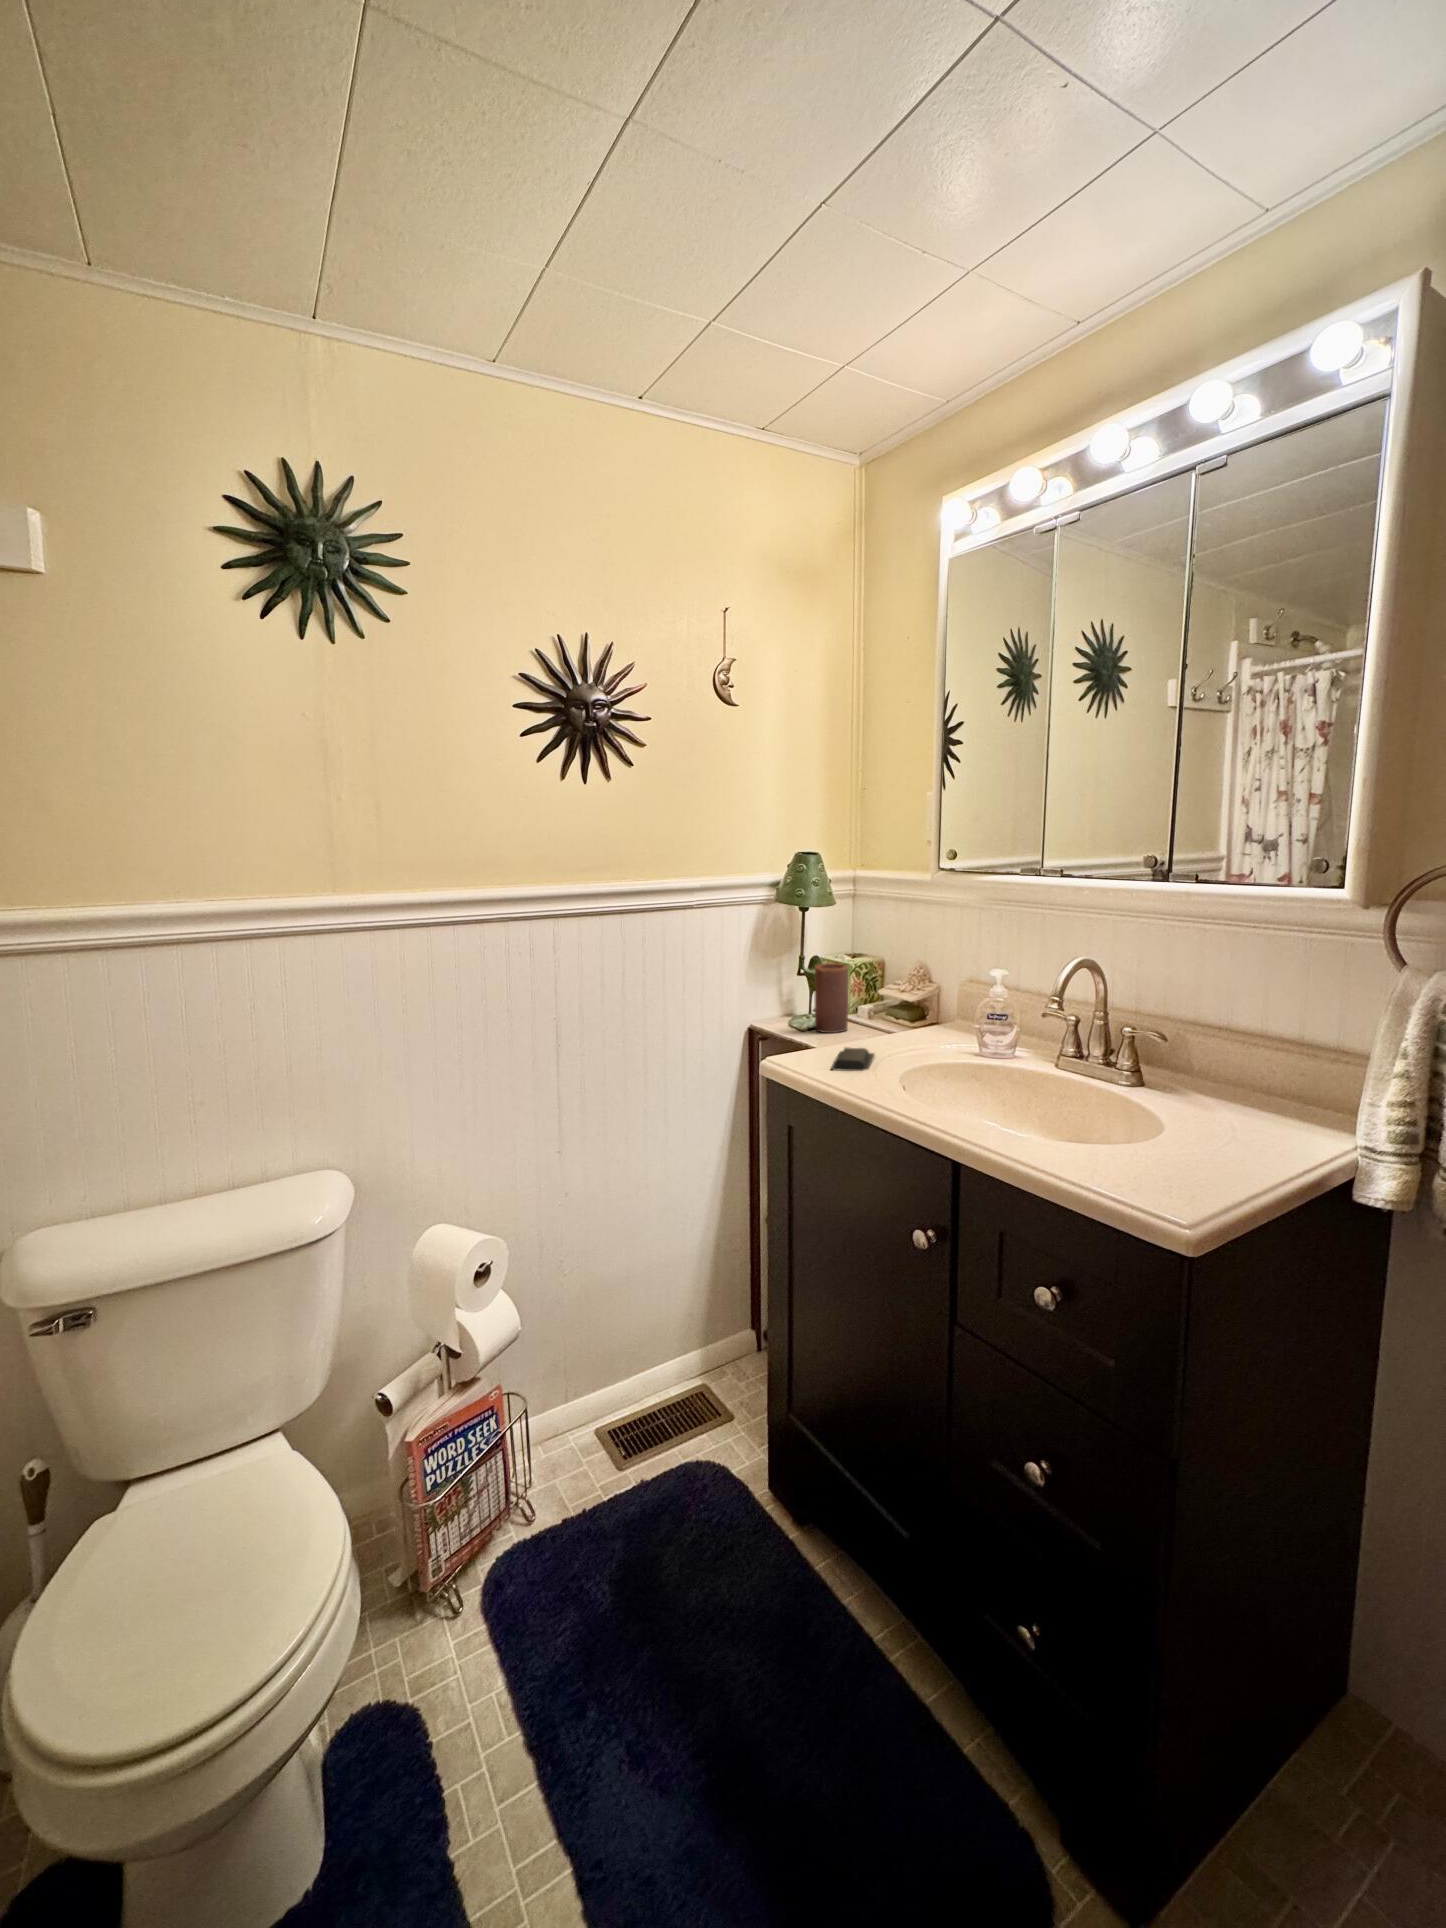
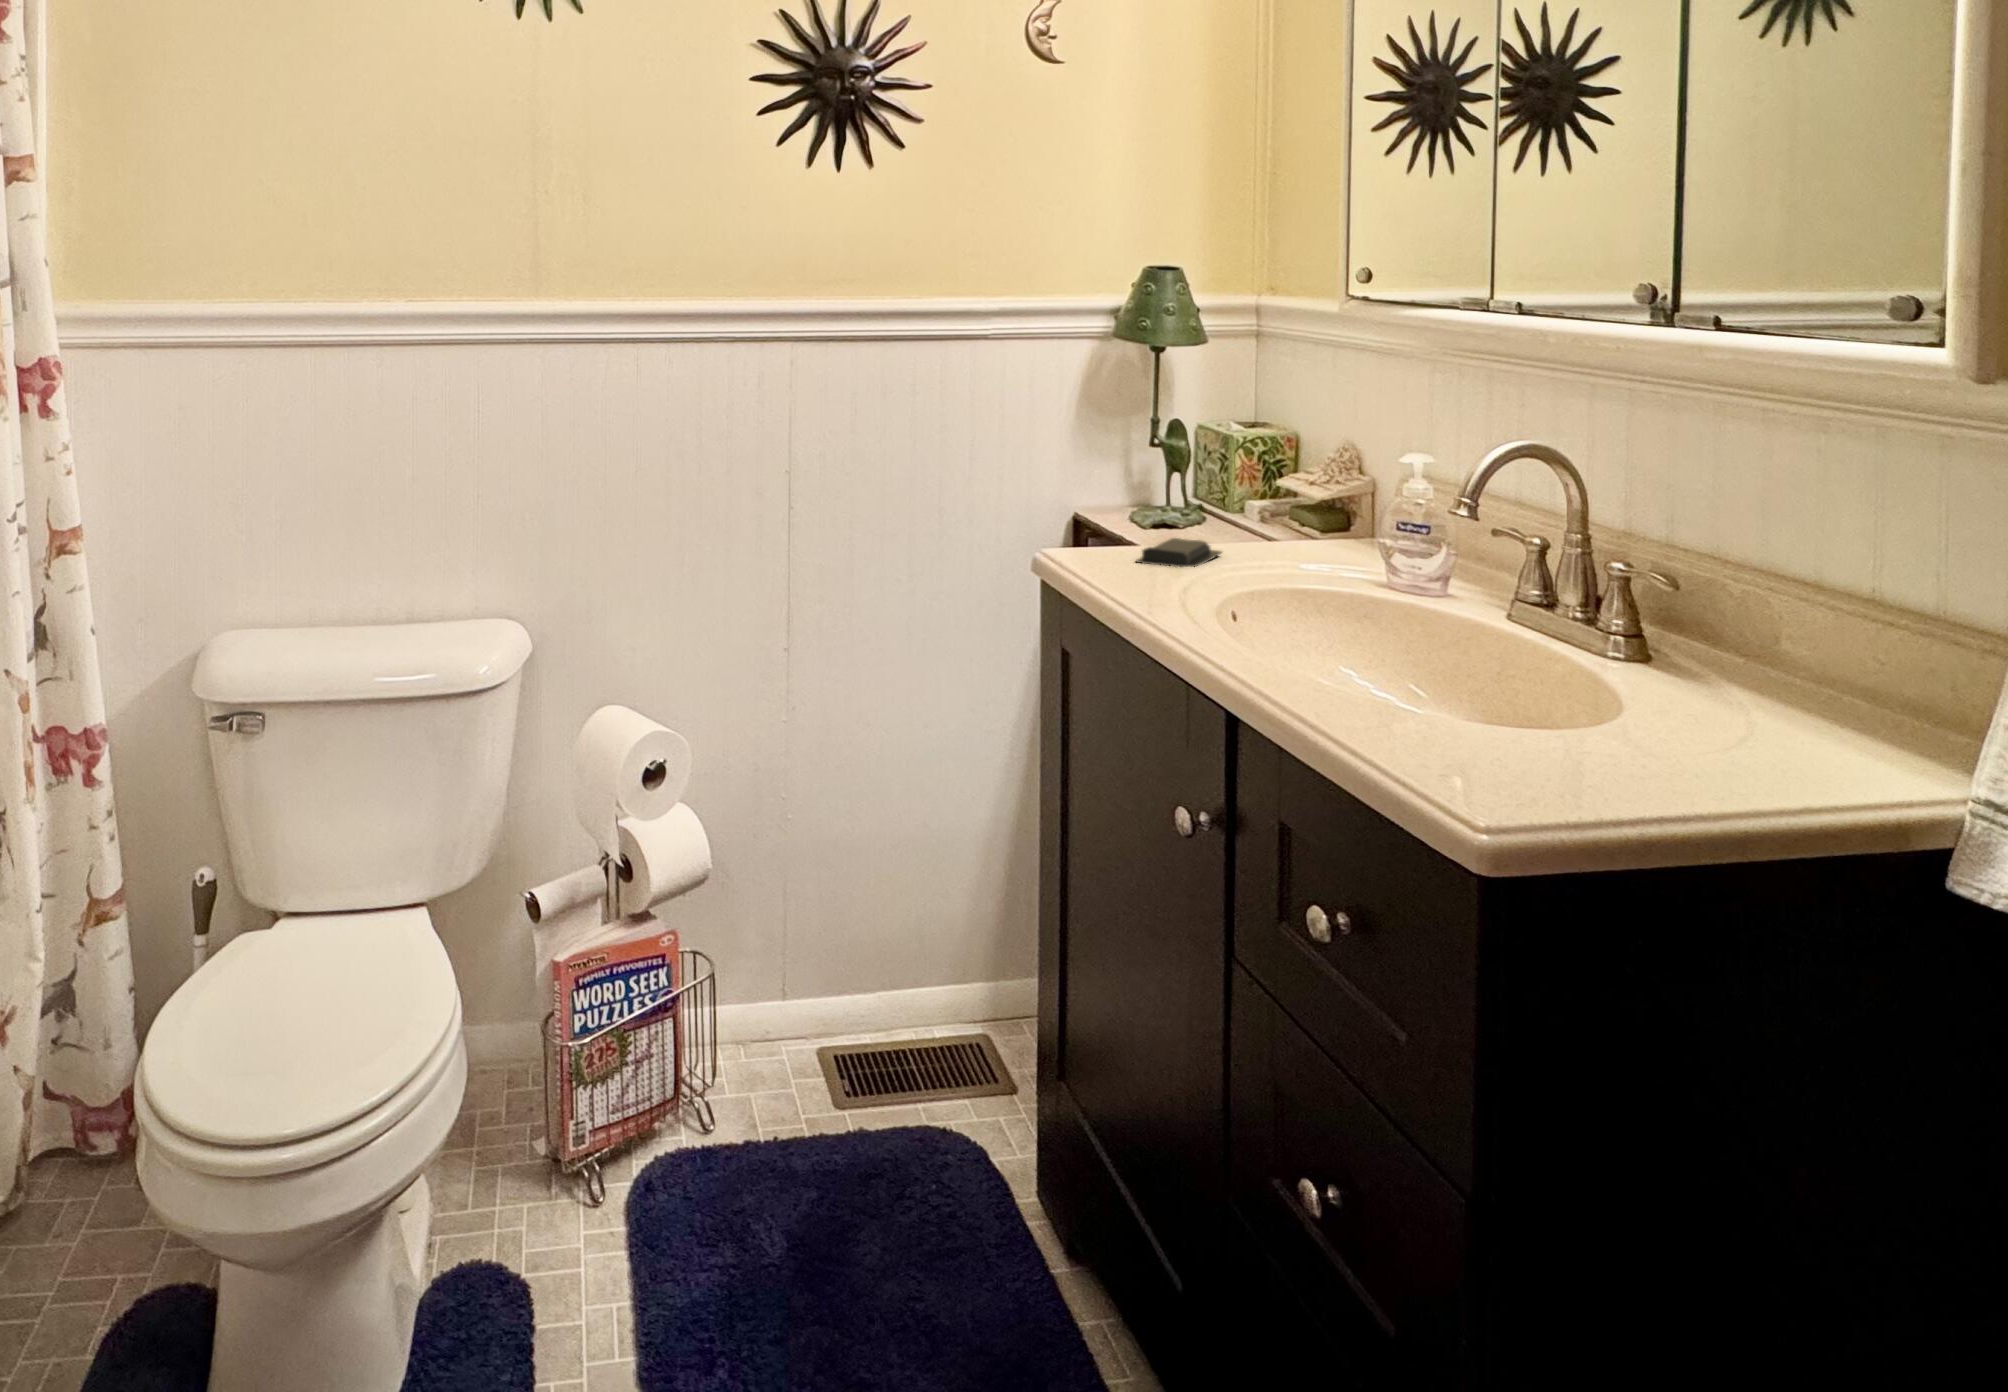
candle: present [815,963,848,1033] -> none [1162,428,1215,531]

